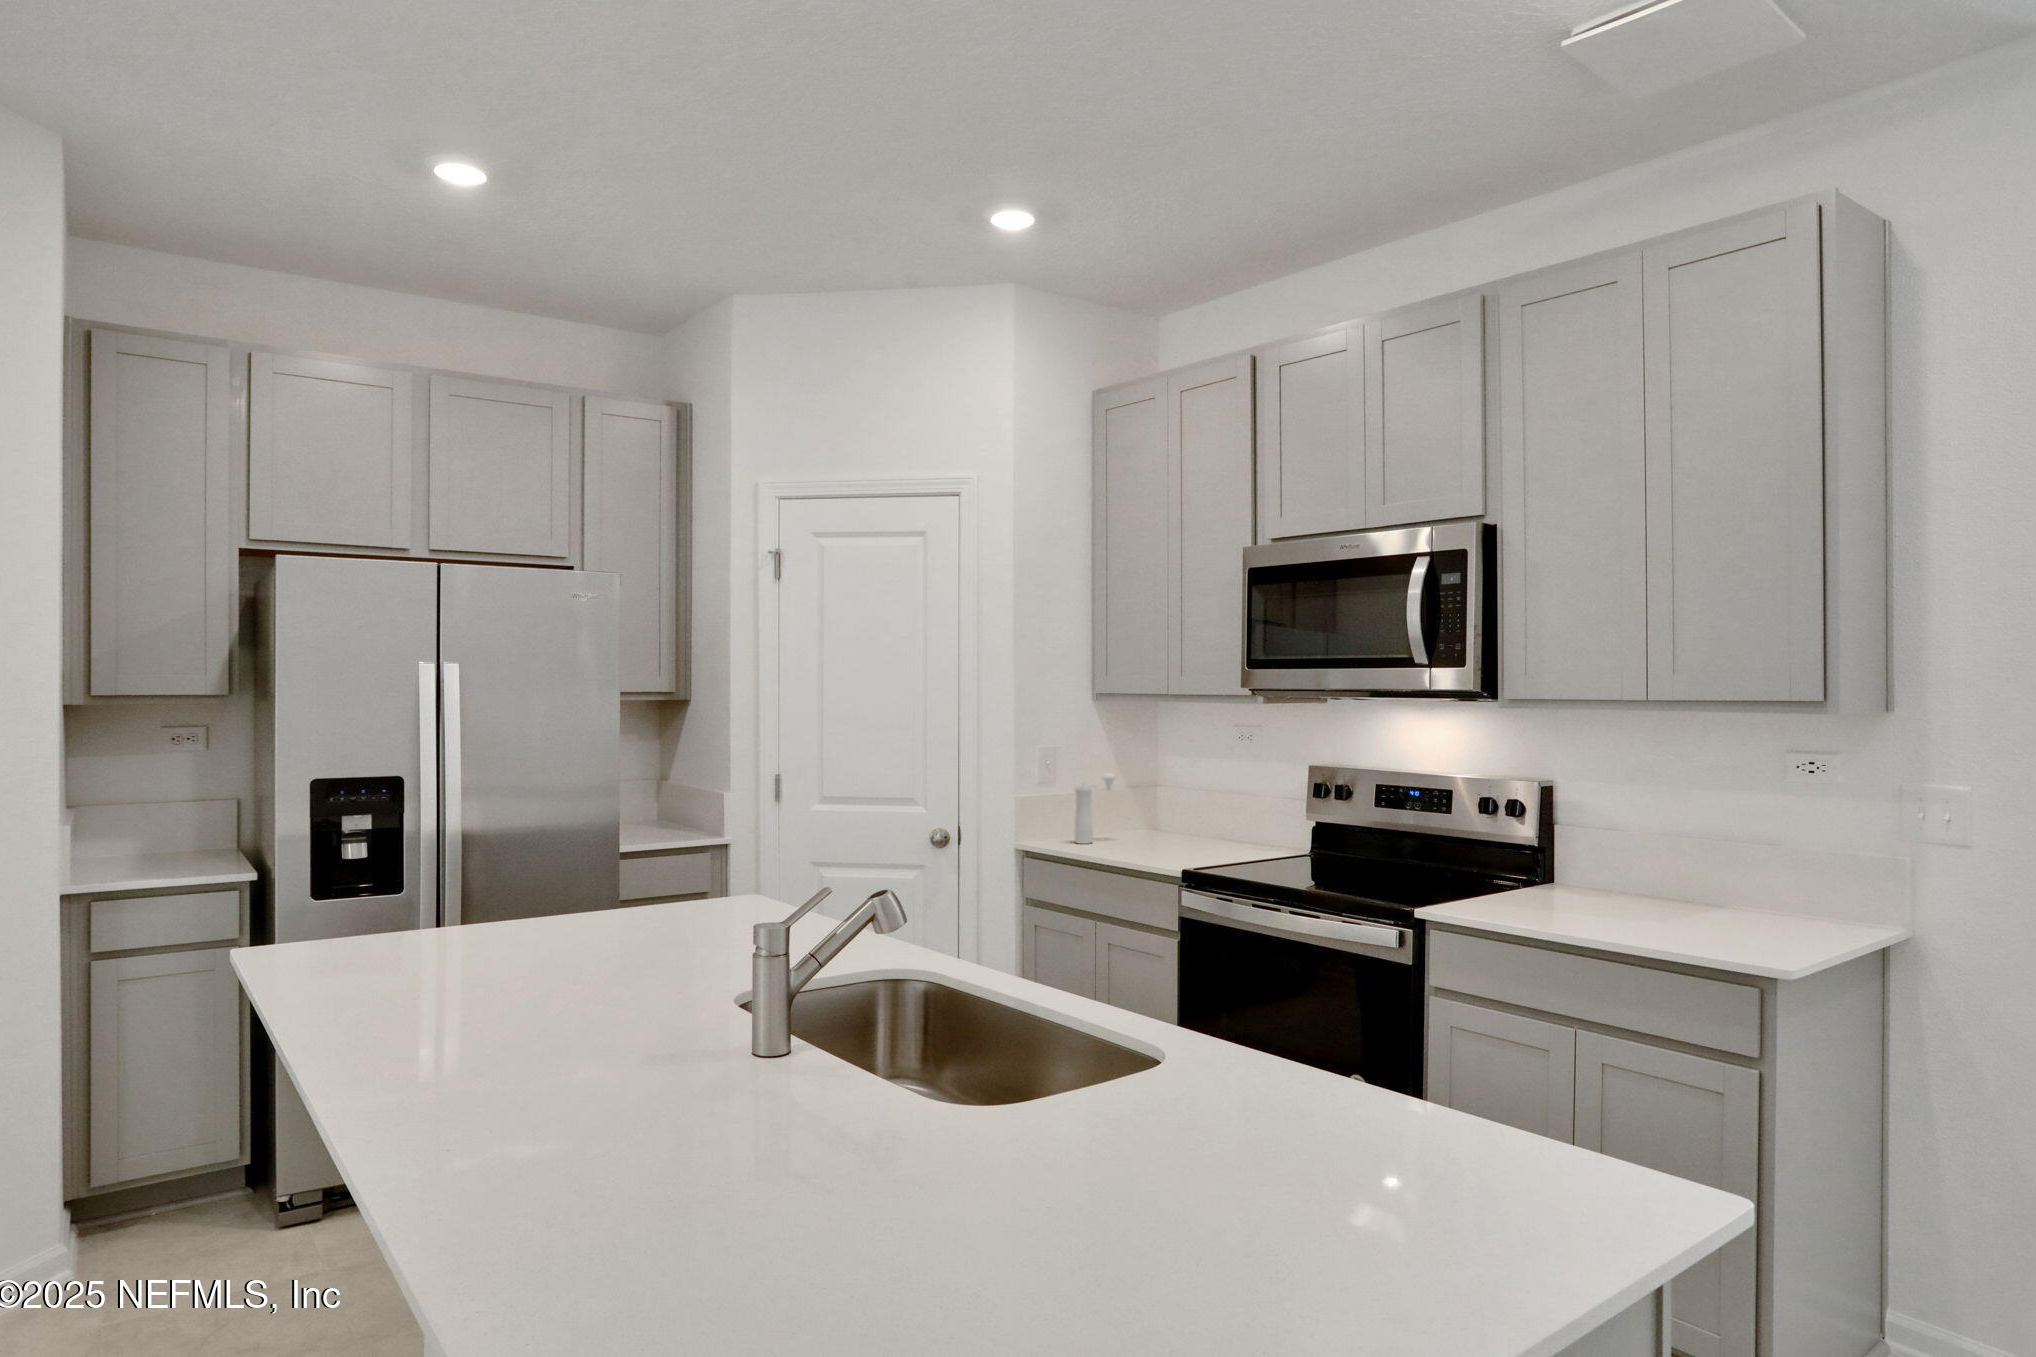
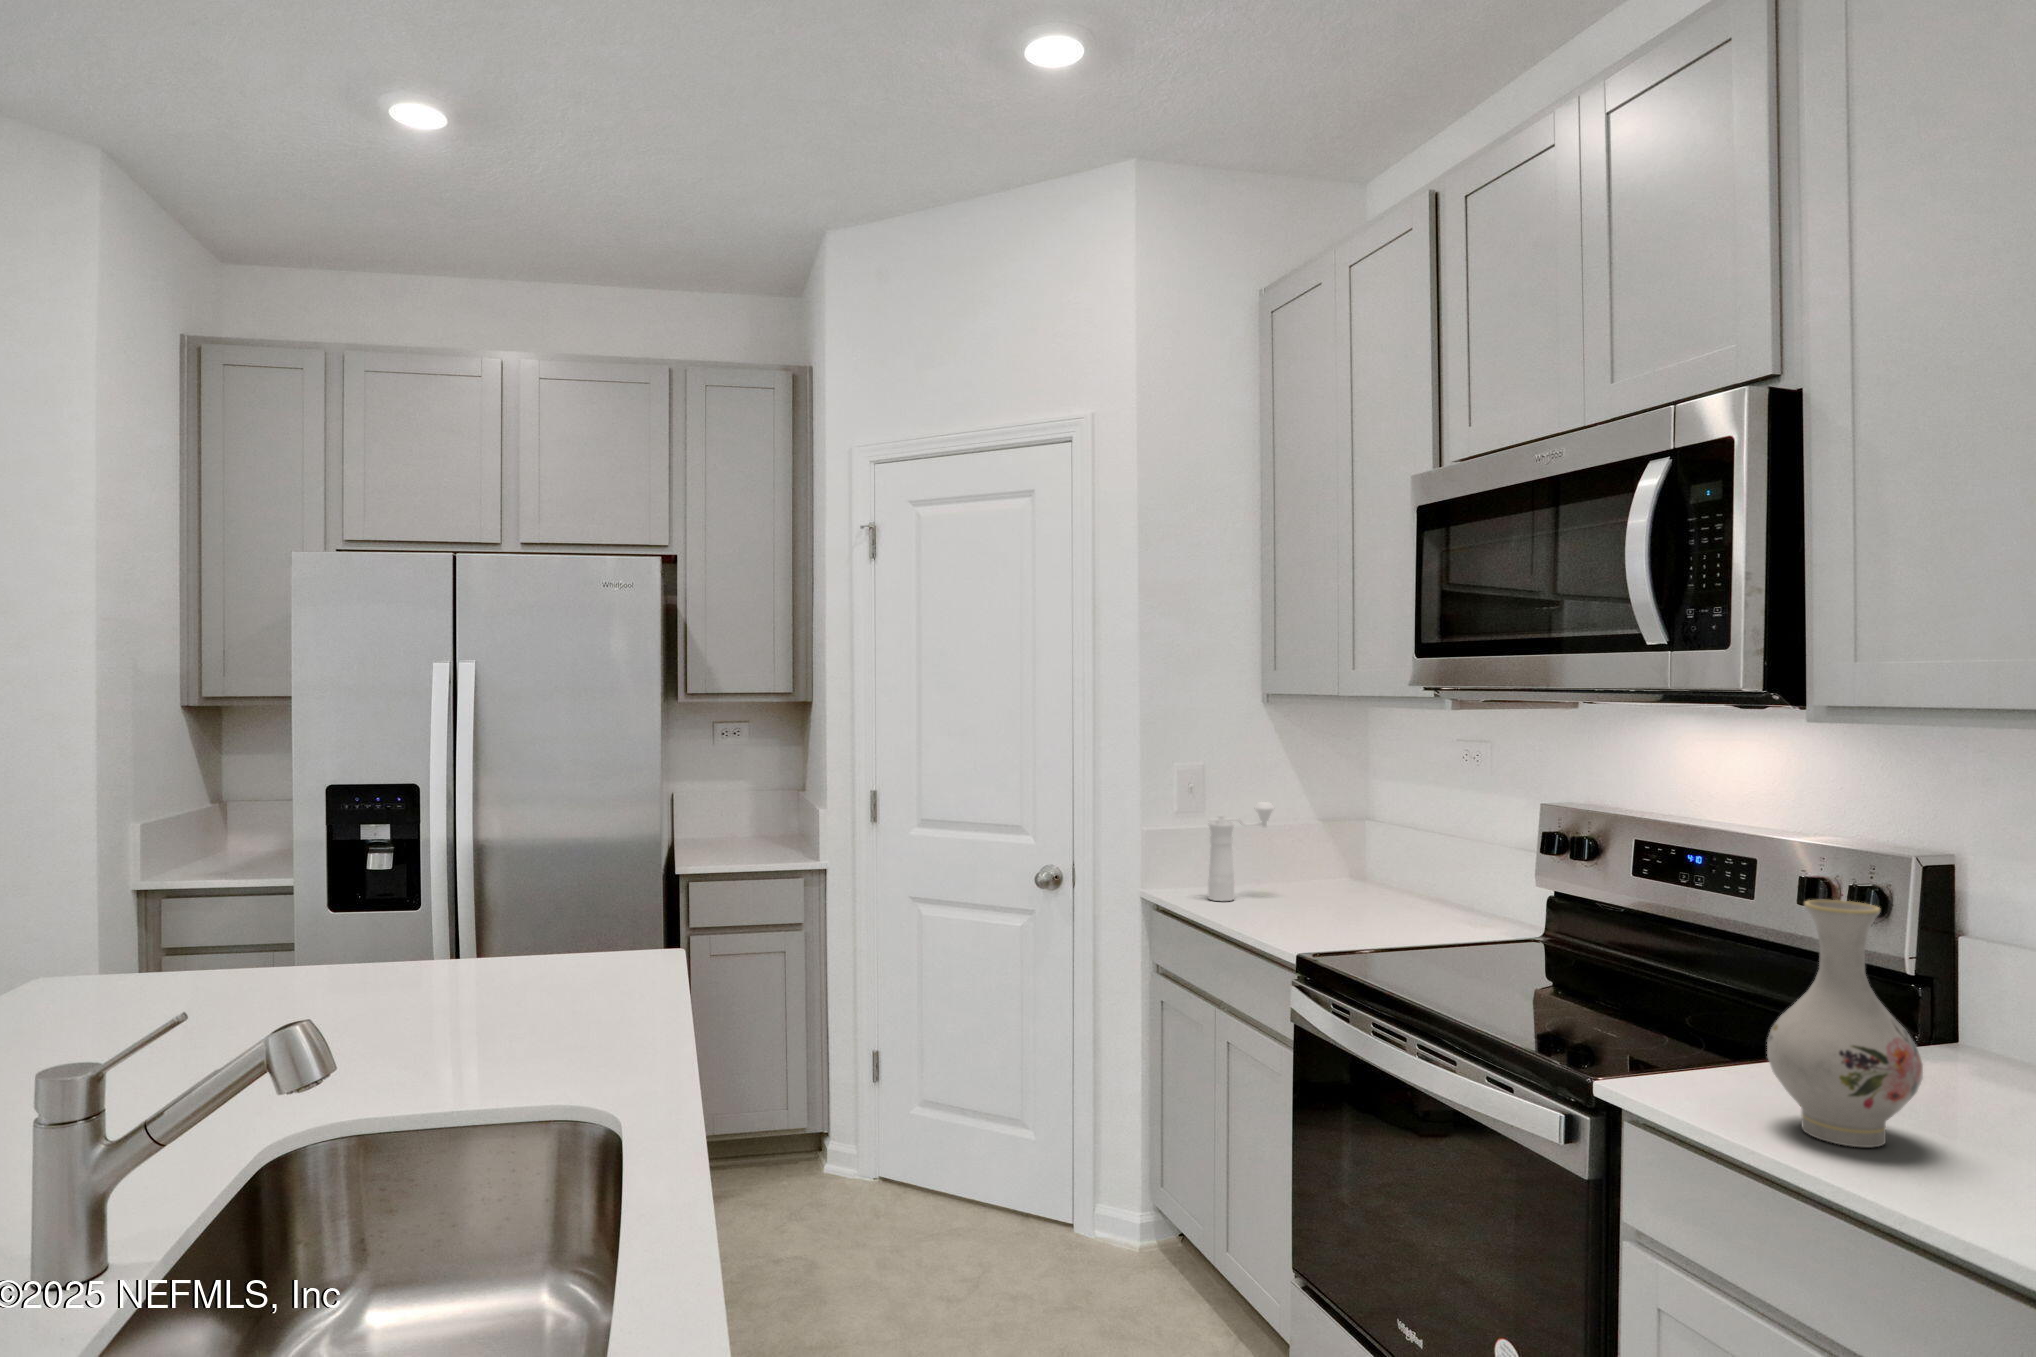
vase: none [1509,800,1582,923] -> present [1767,900,1923,1147]

